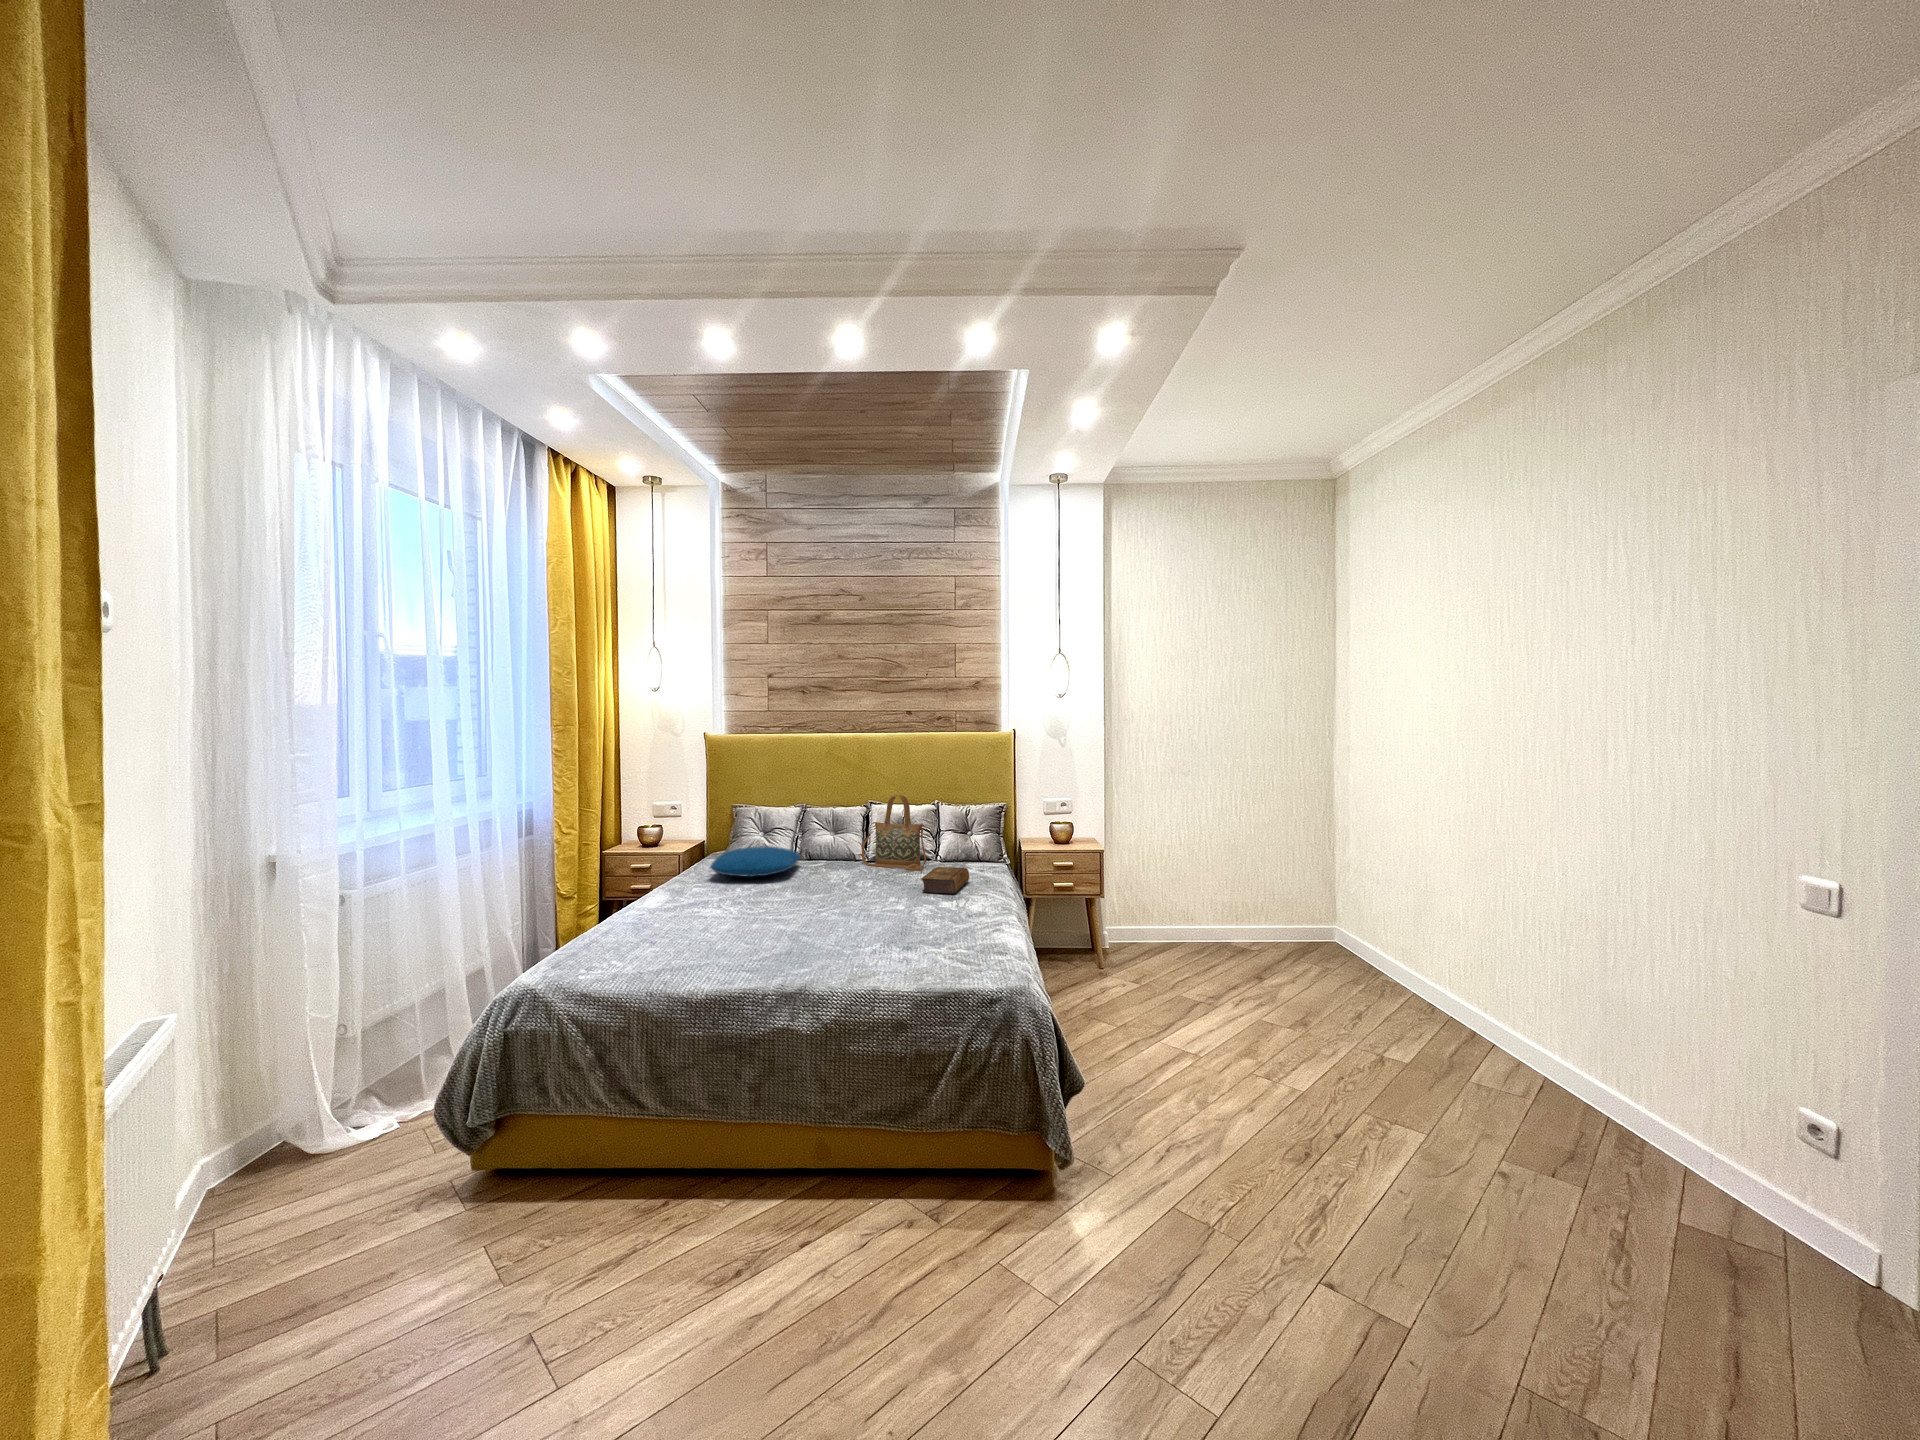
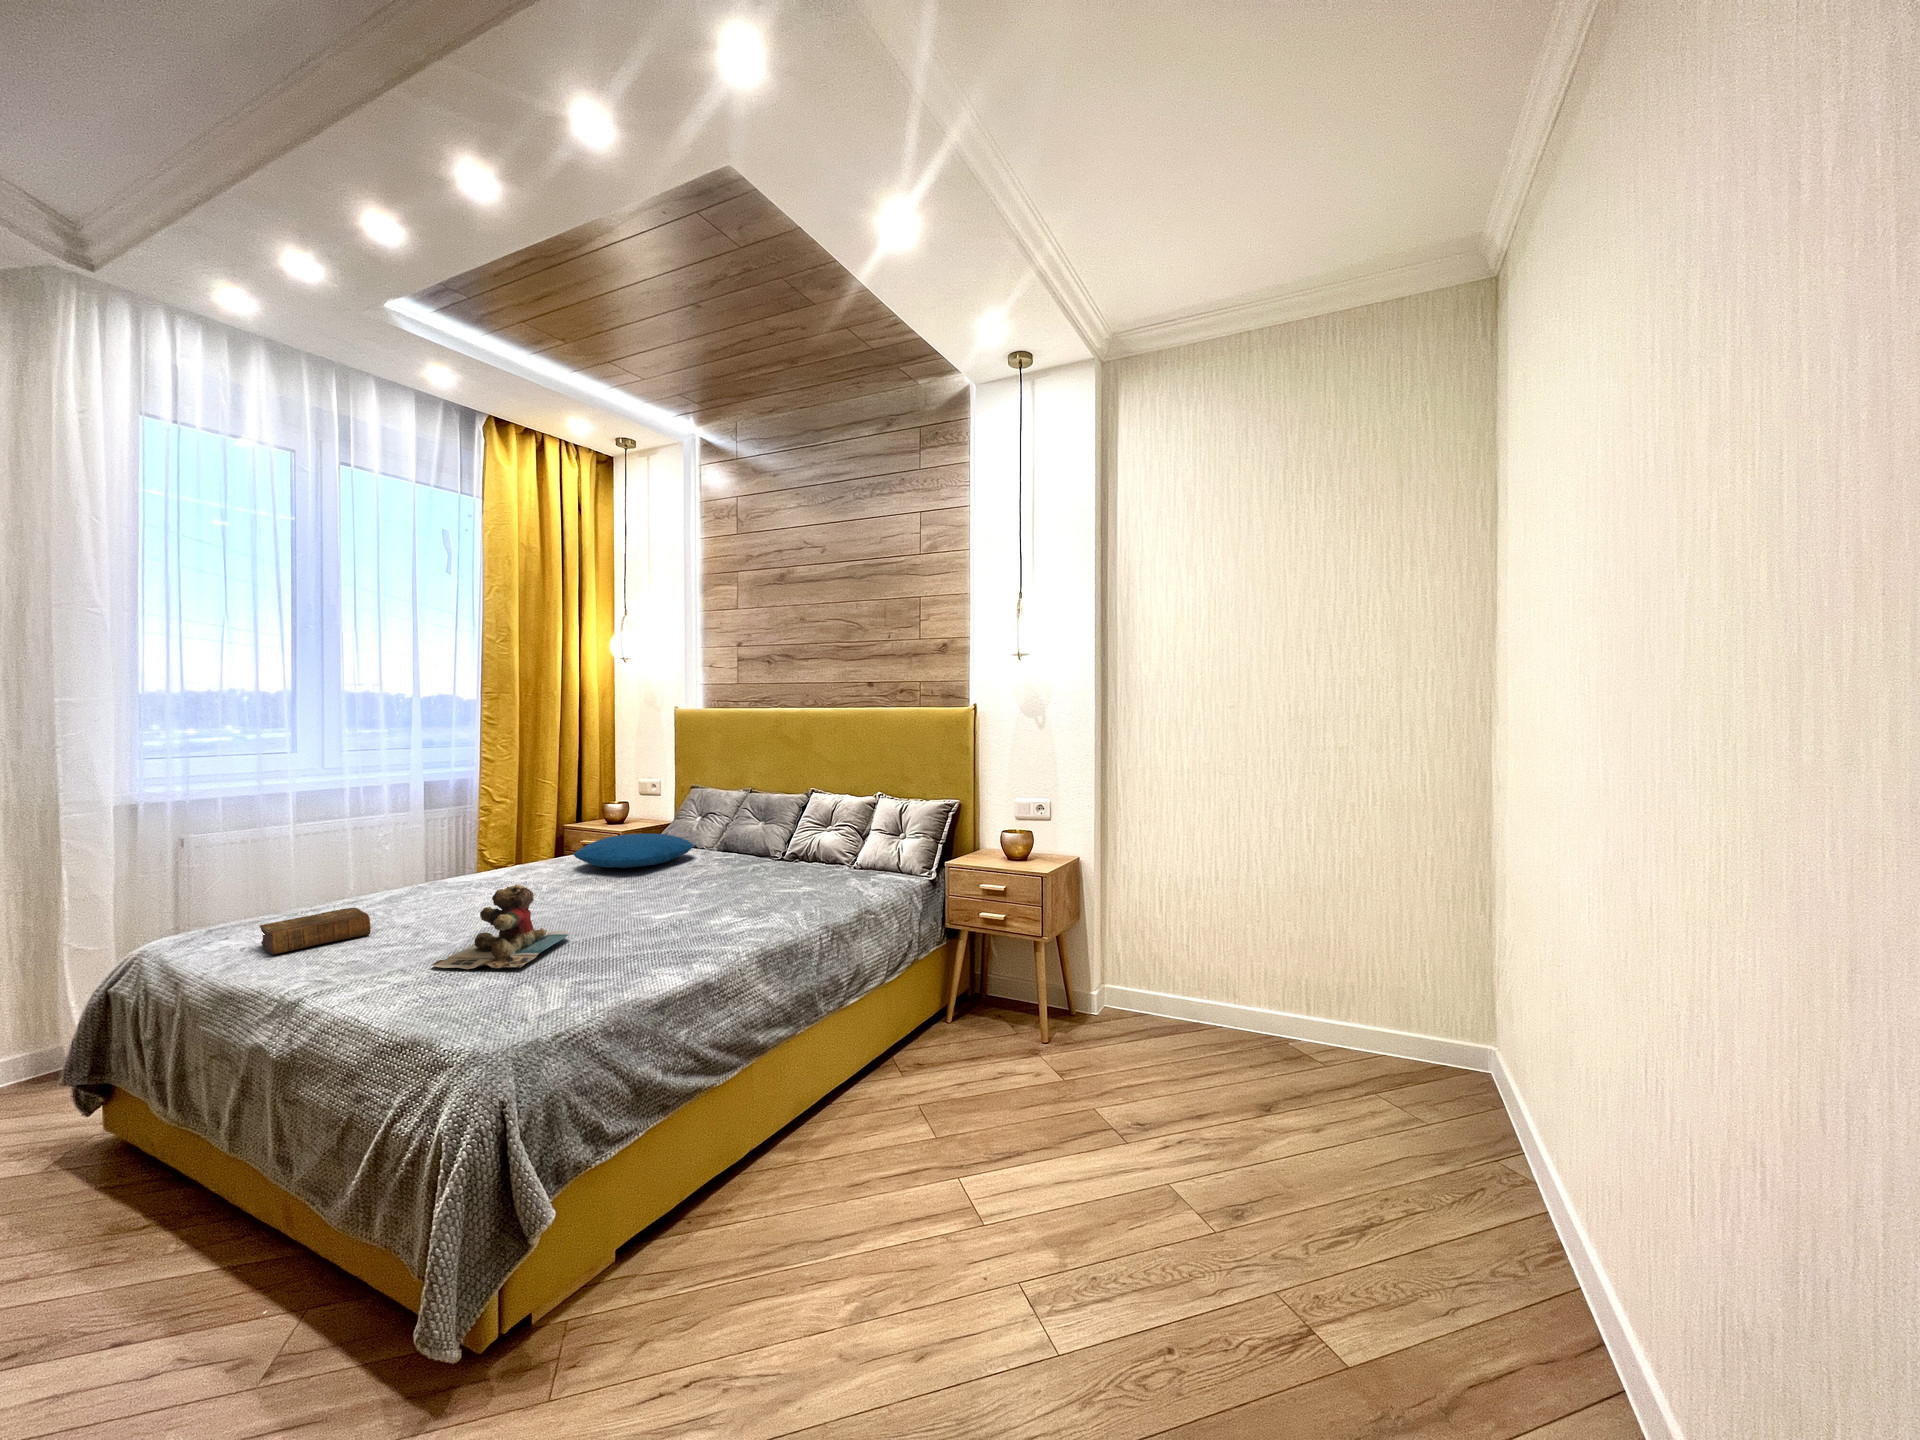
handbag: present [862,795,926,871] -> none [755,784,811,880]
book: present [921,867,969,893] -> present [260,908,371,954]
teddy bear: none [784,879,870,947] -> present [432,885,569,969]

